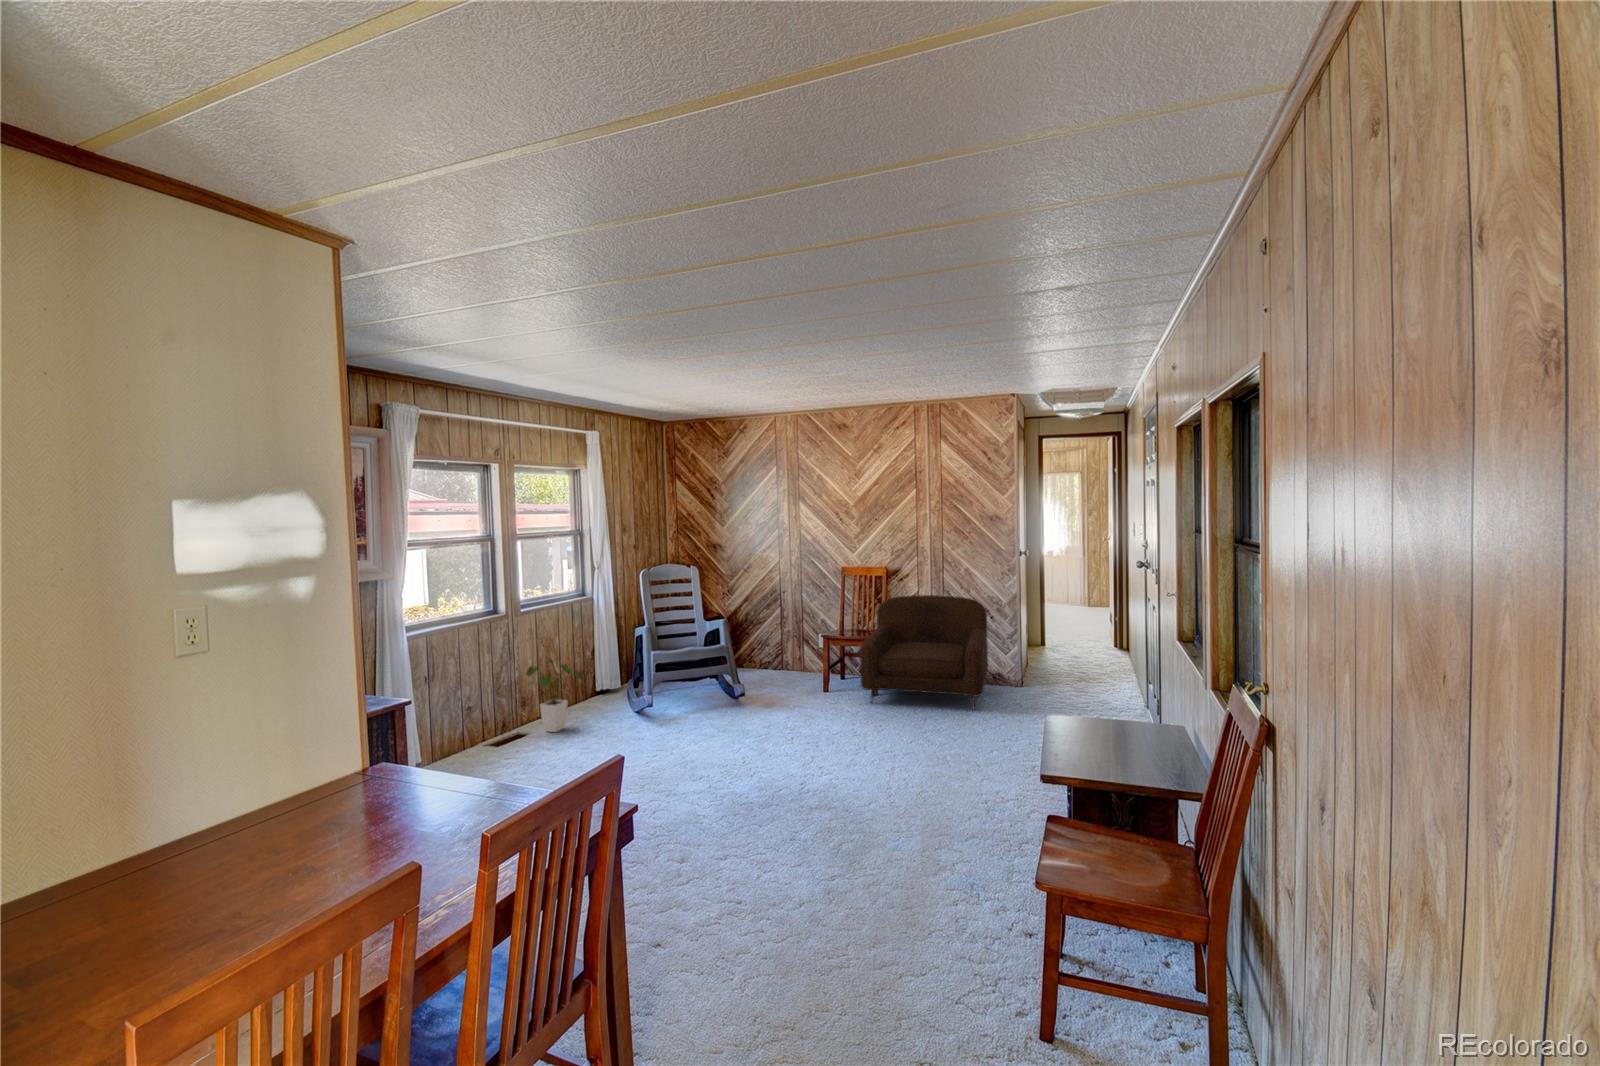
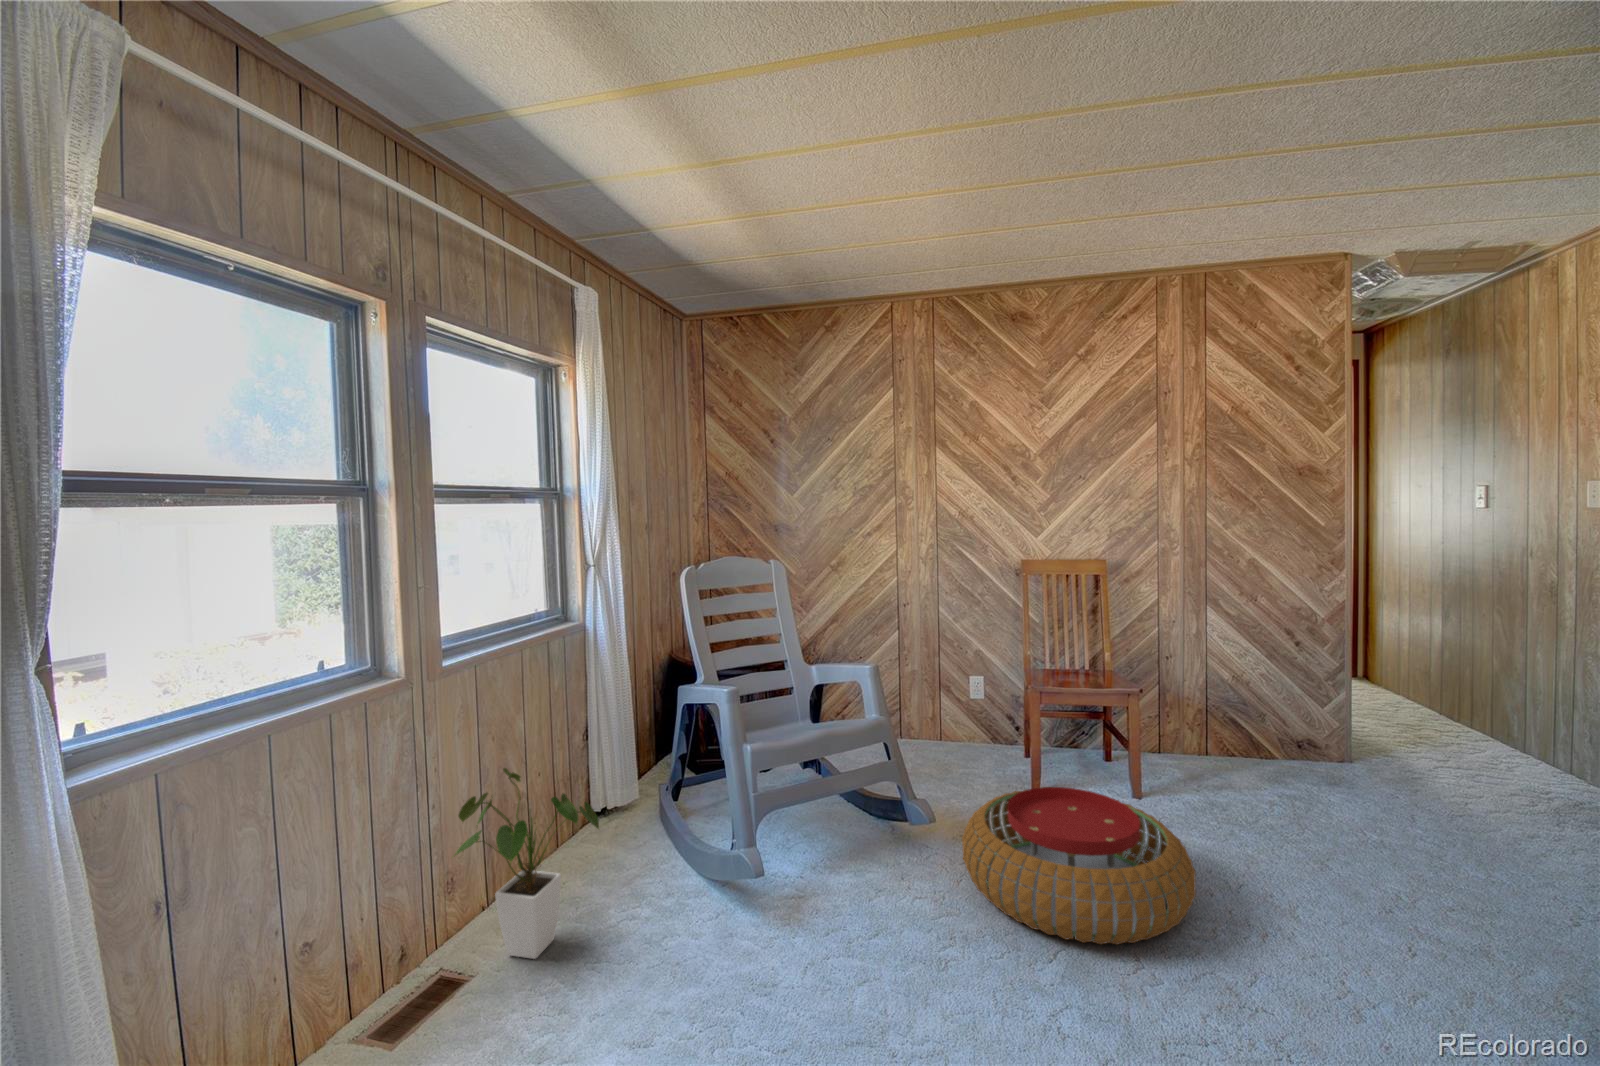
armchair: present [860,595,988,709] -> none [1097,608,1409,834]
pouf: none [747,679,847,736] -> present [962,787,1196,945]

